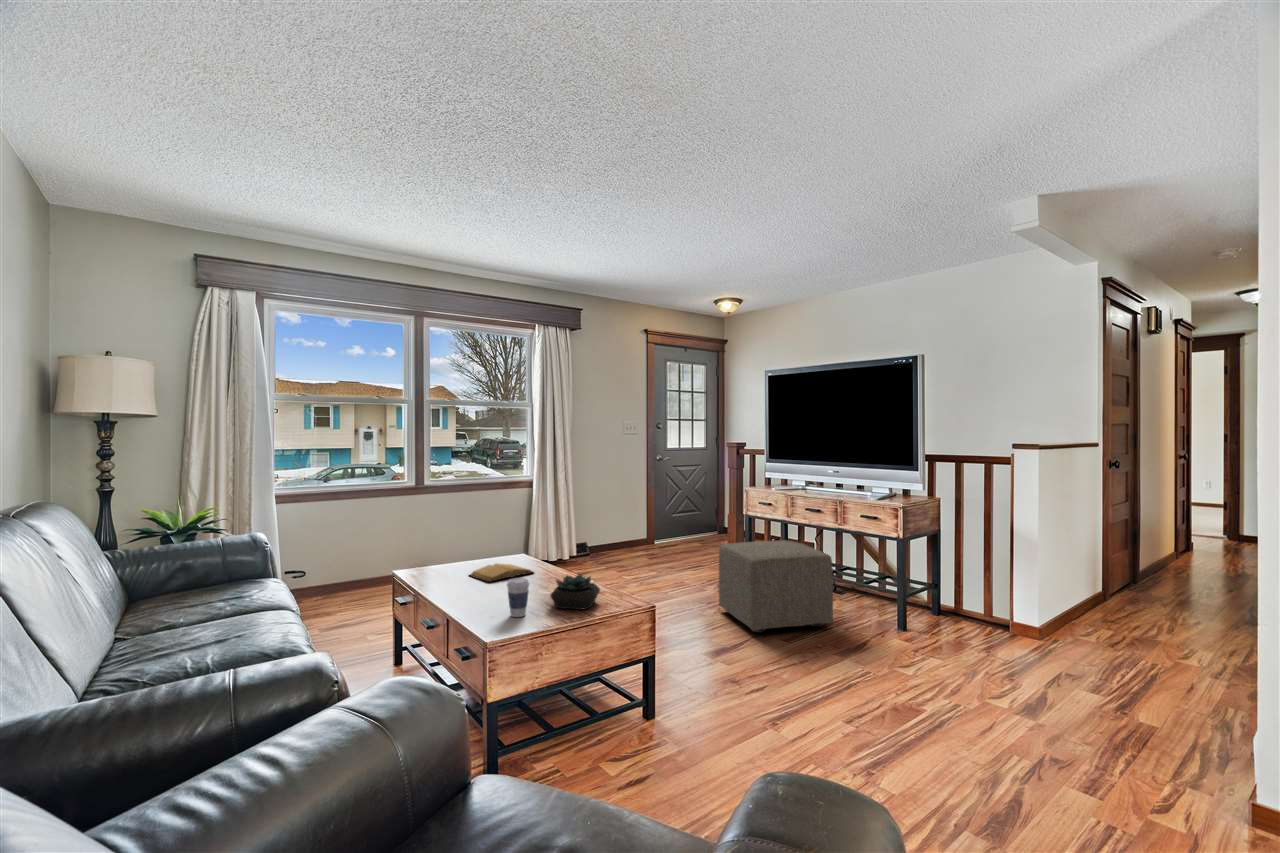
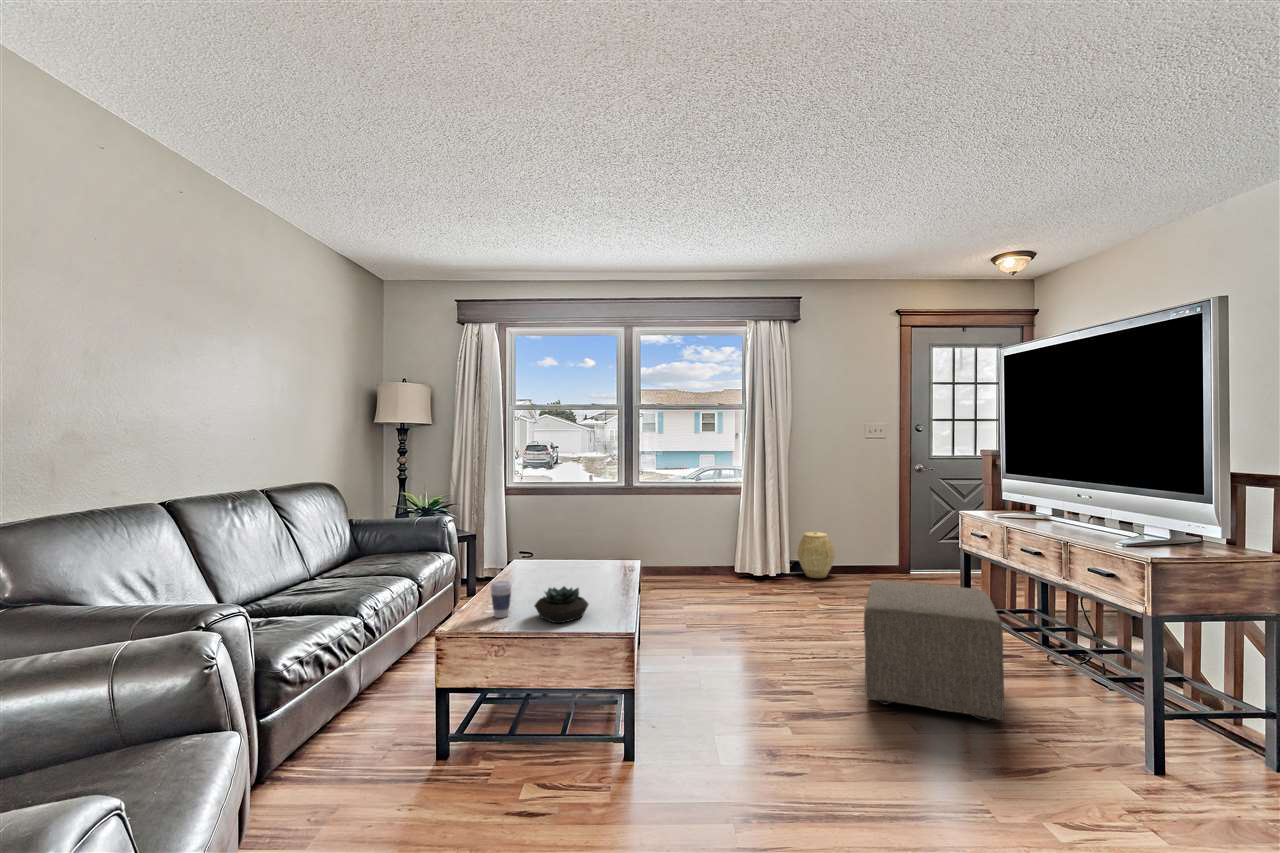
woven basket: none [579,519,611,561] -> present [797,532,835,578]
book: present [469,564,534,582] -> none [545,565,597,582]

